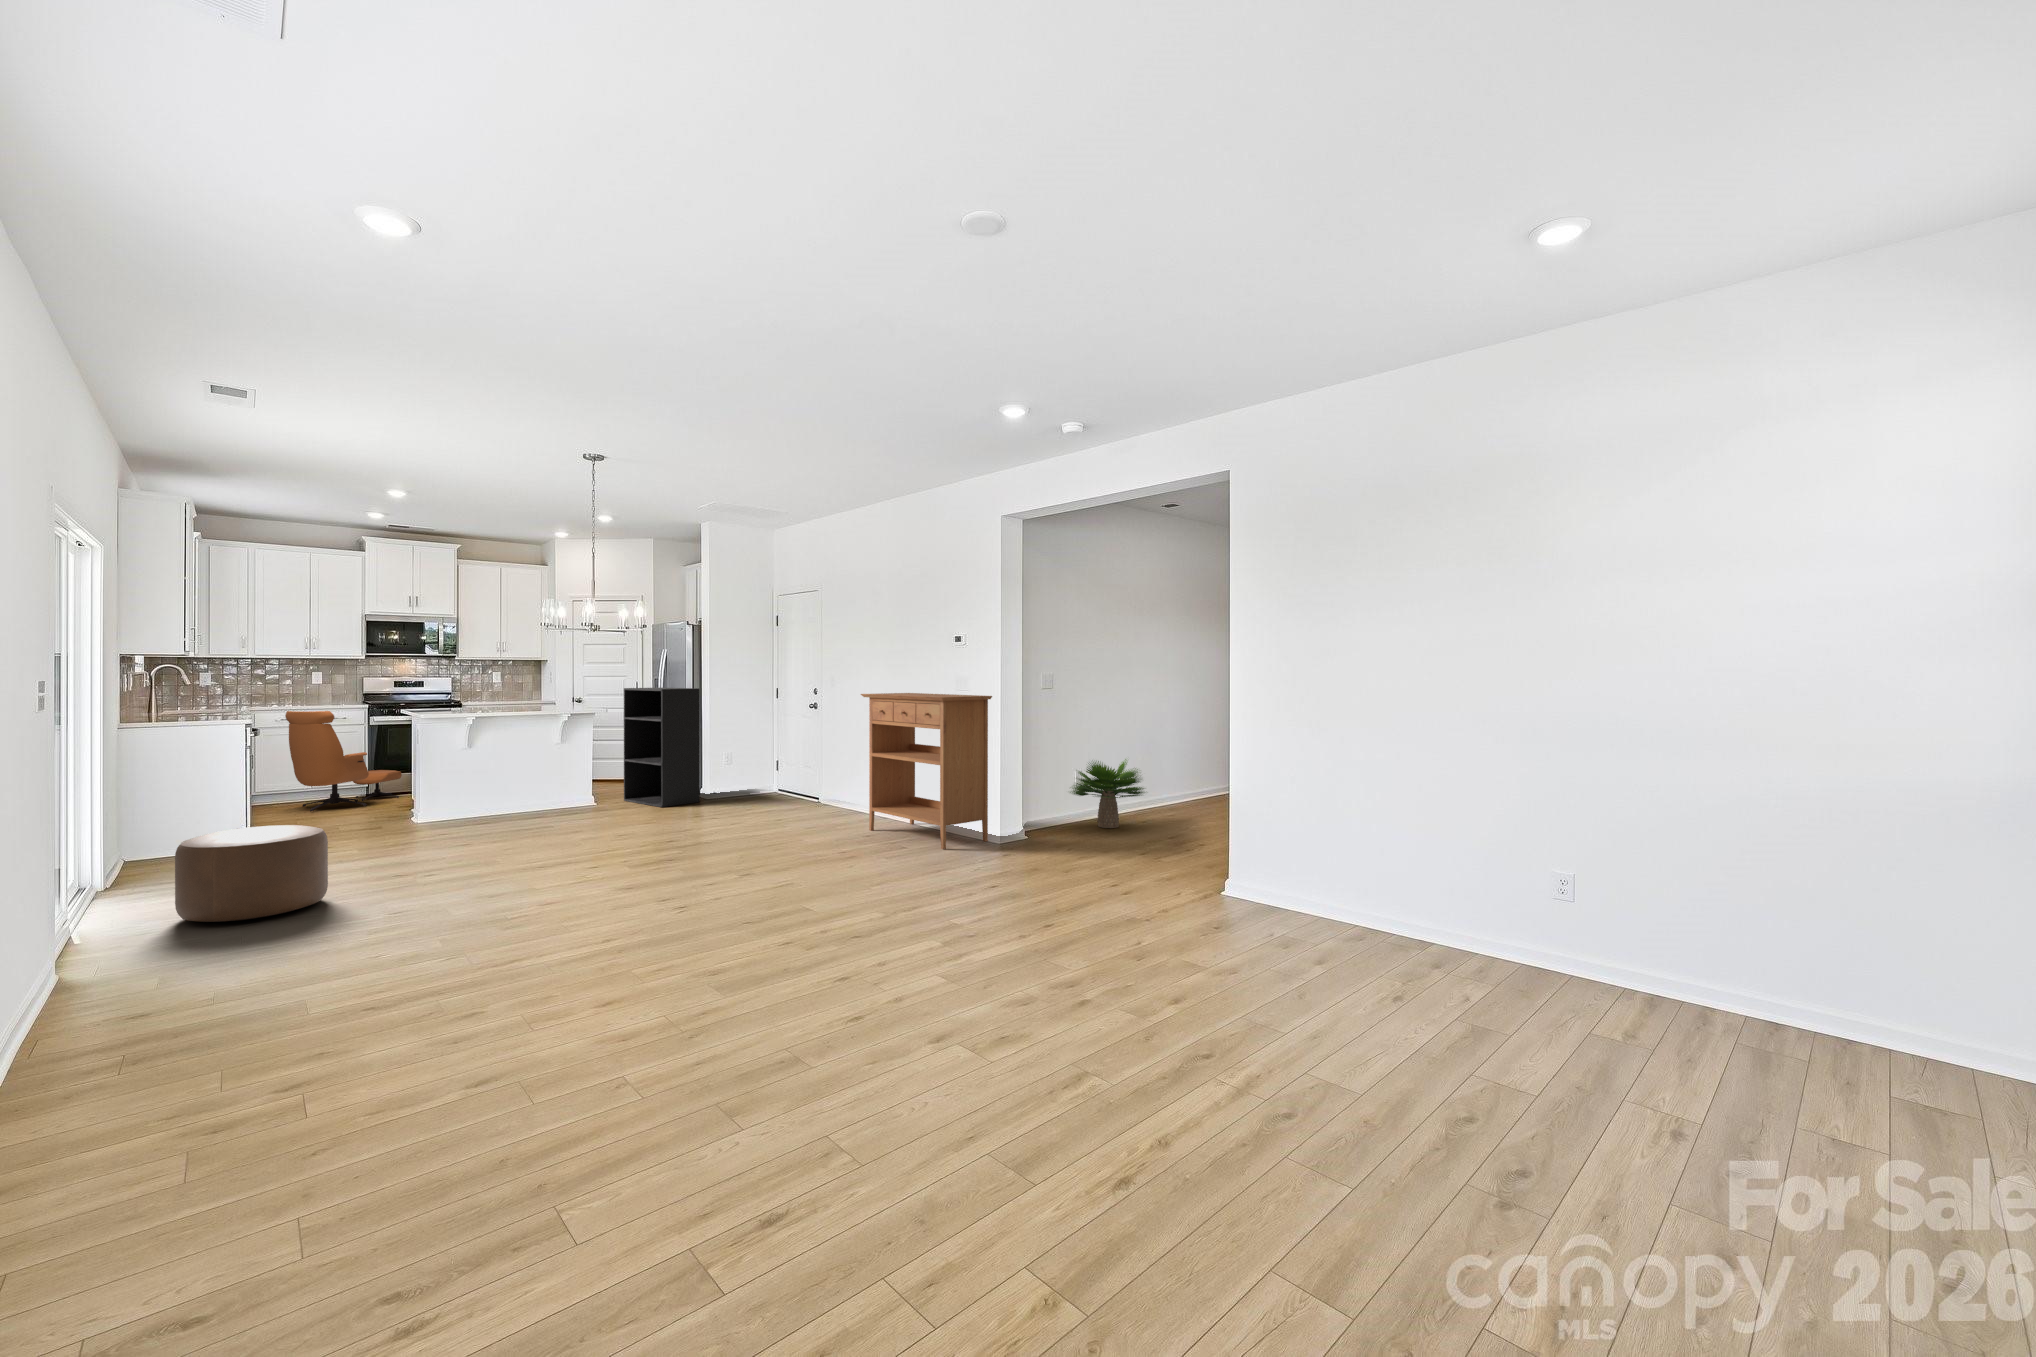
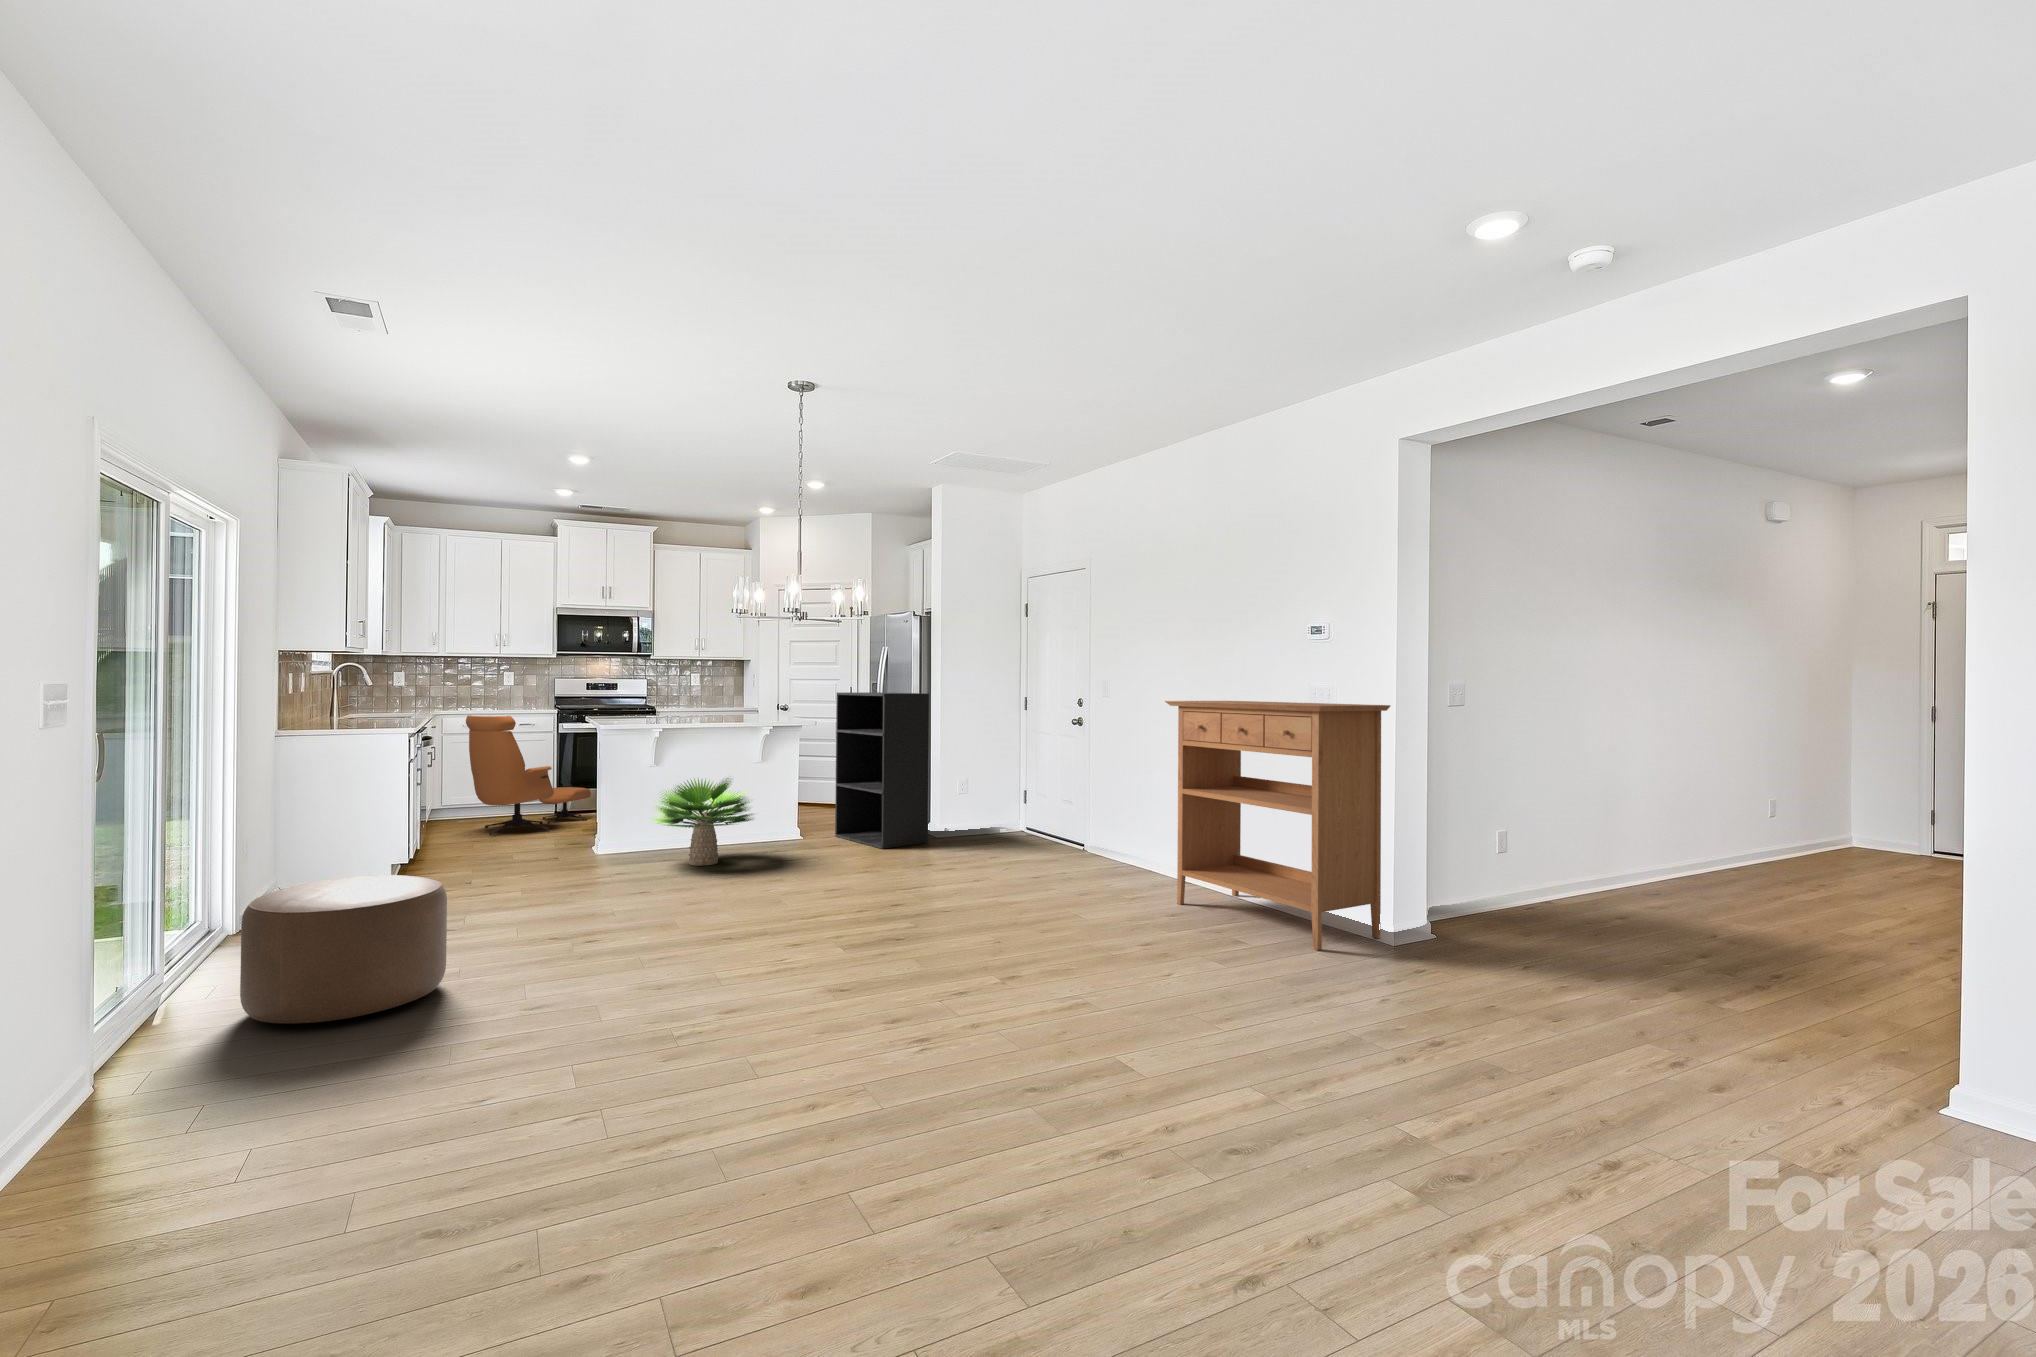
potted plant: present [1070,759,1145,828] -> present [653,778,754,866]

